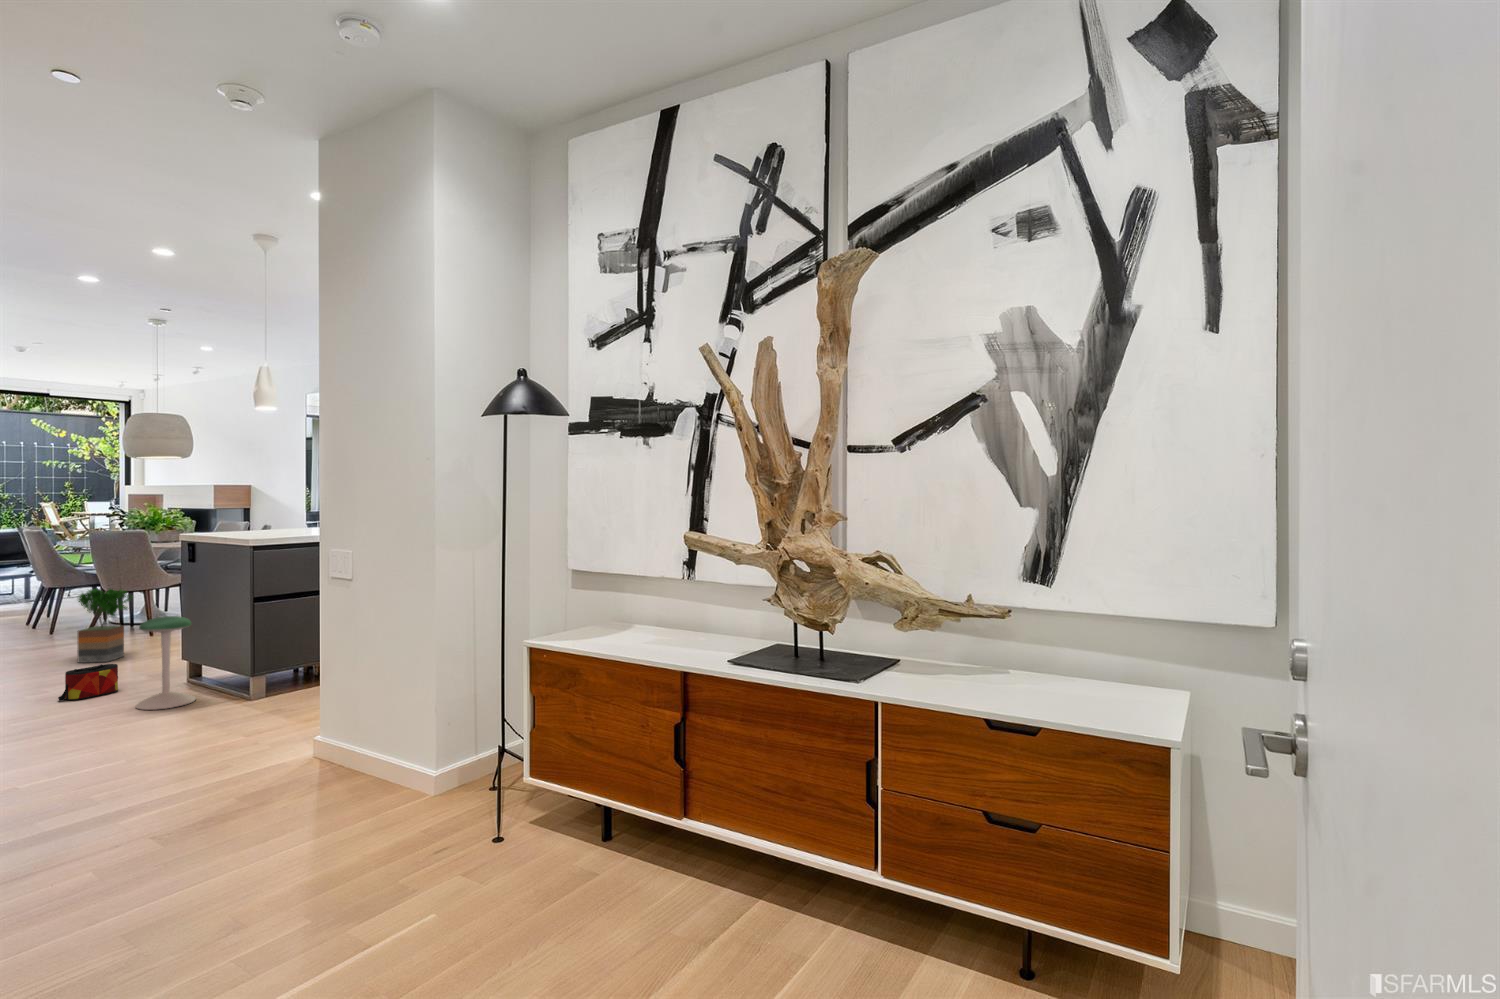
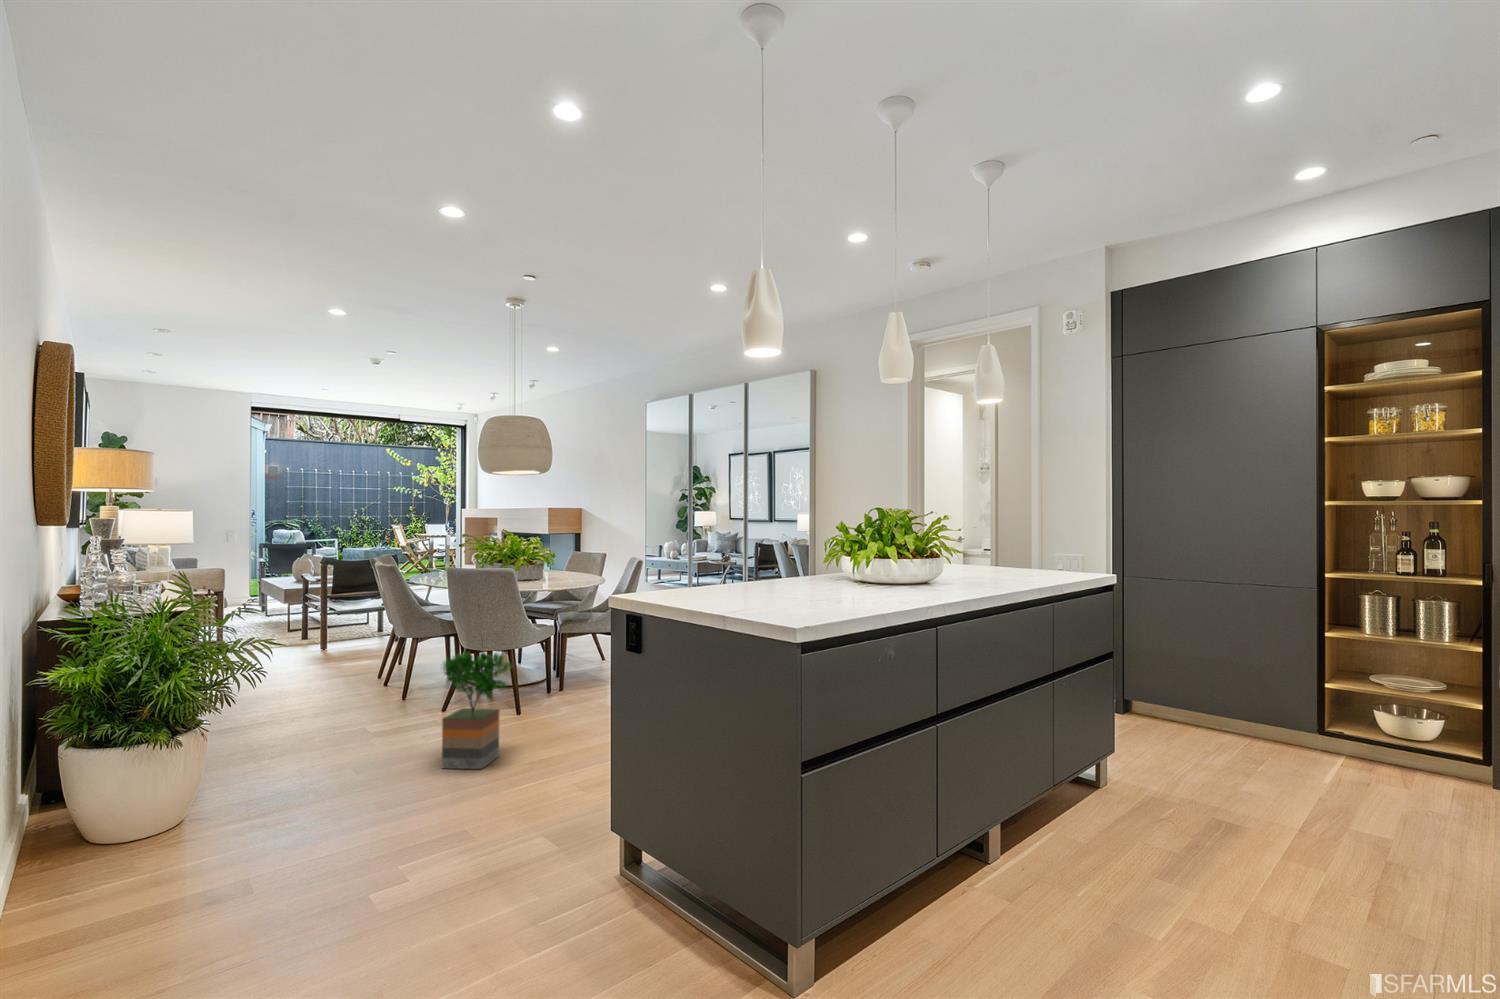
stool: present [136,616,196,710] -> none [566,743,667,958]
bag: present [58,664,118,701] -> none [428,811,518,893]

